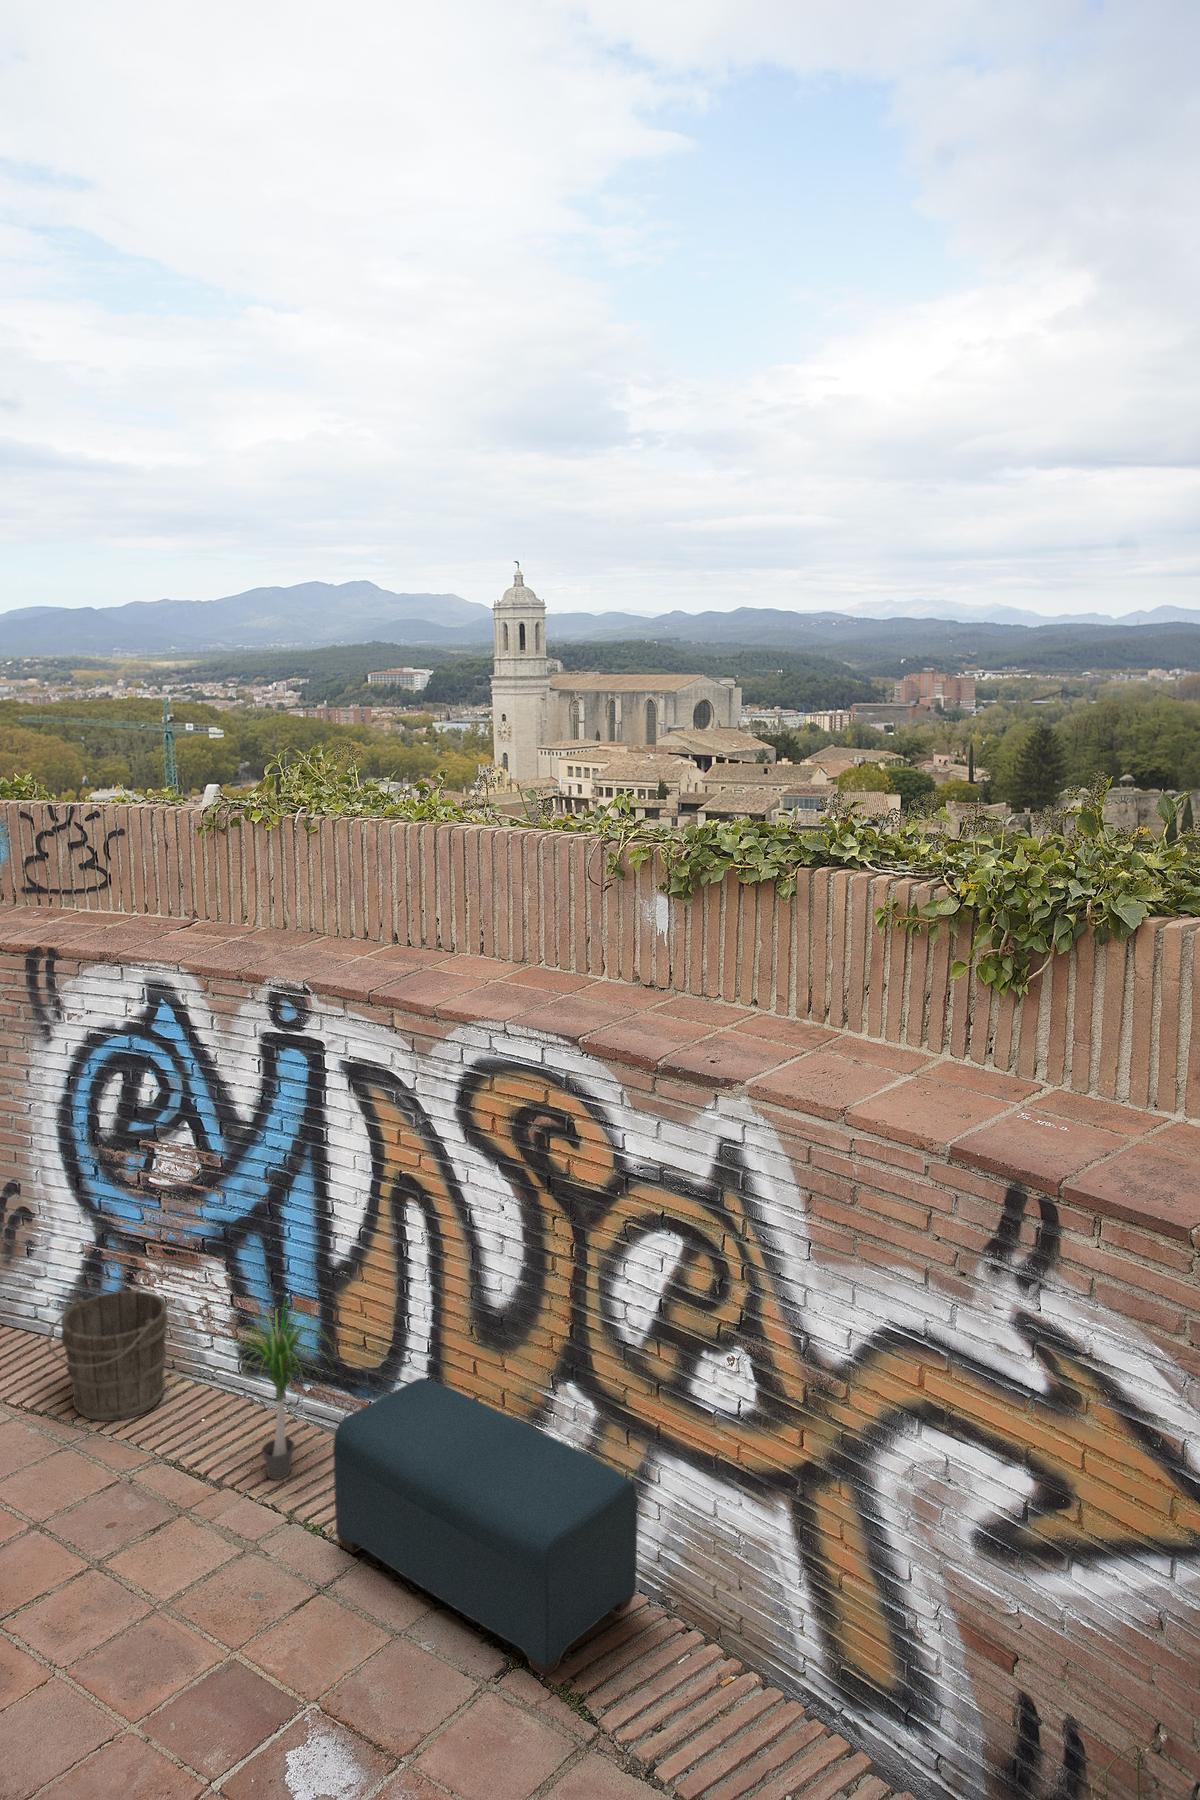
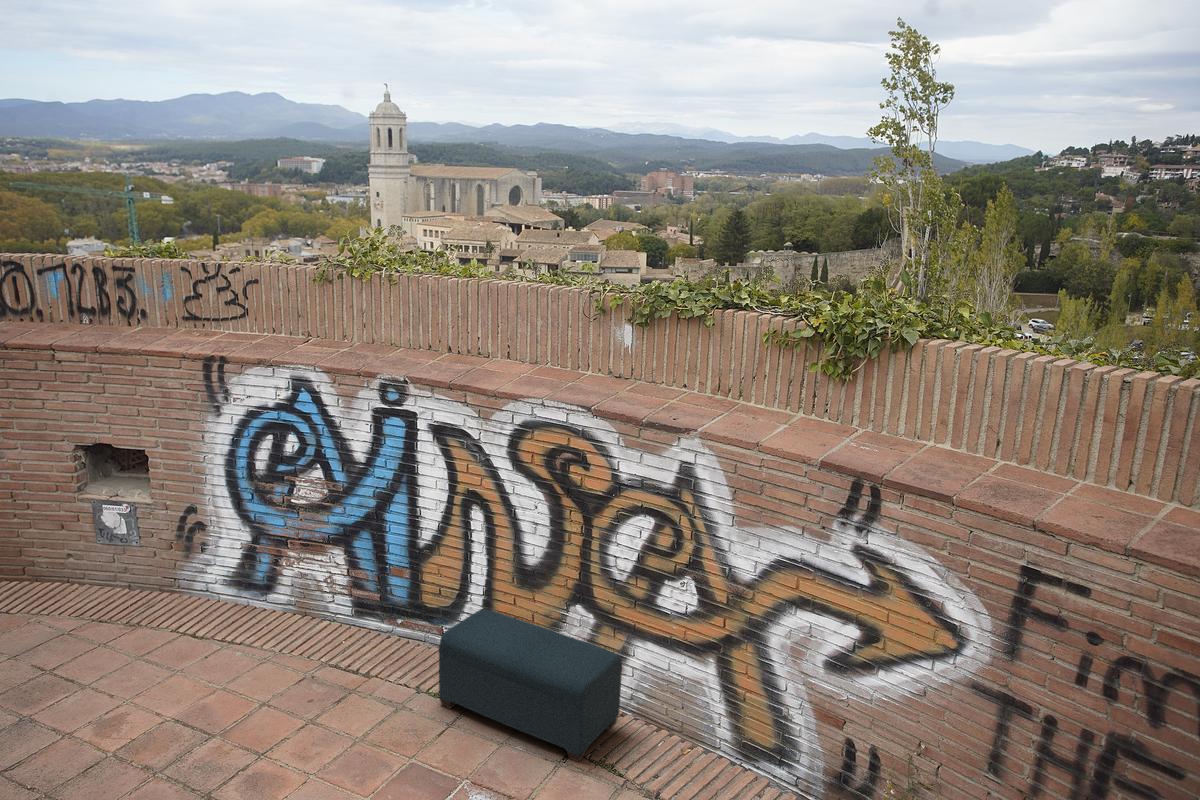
bucket: present [47,1291,168,1421] -> none [233,570,308,648]
potted plant: present [233,1310,327,1480] -> none [354,561,429,674]

